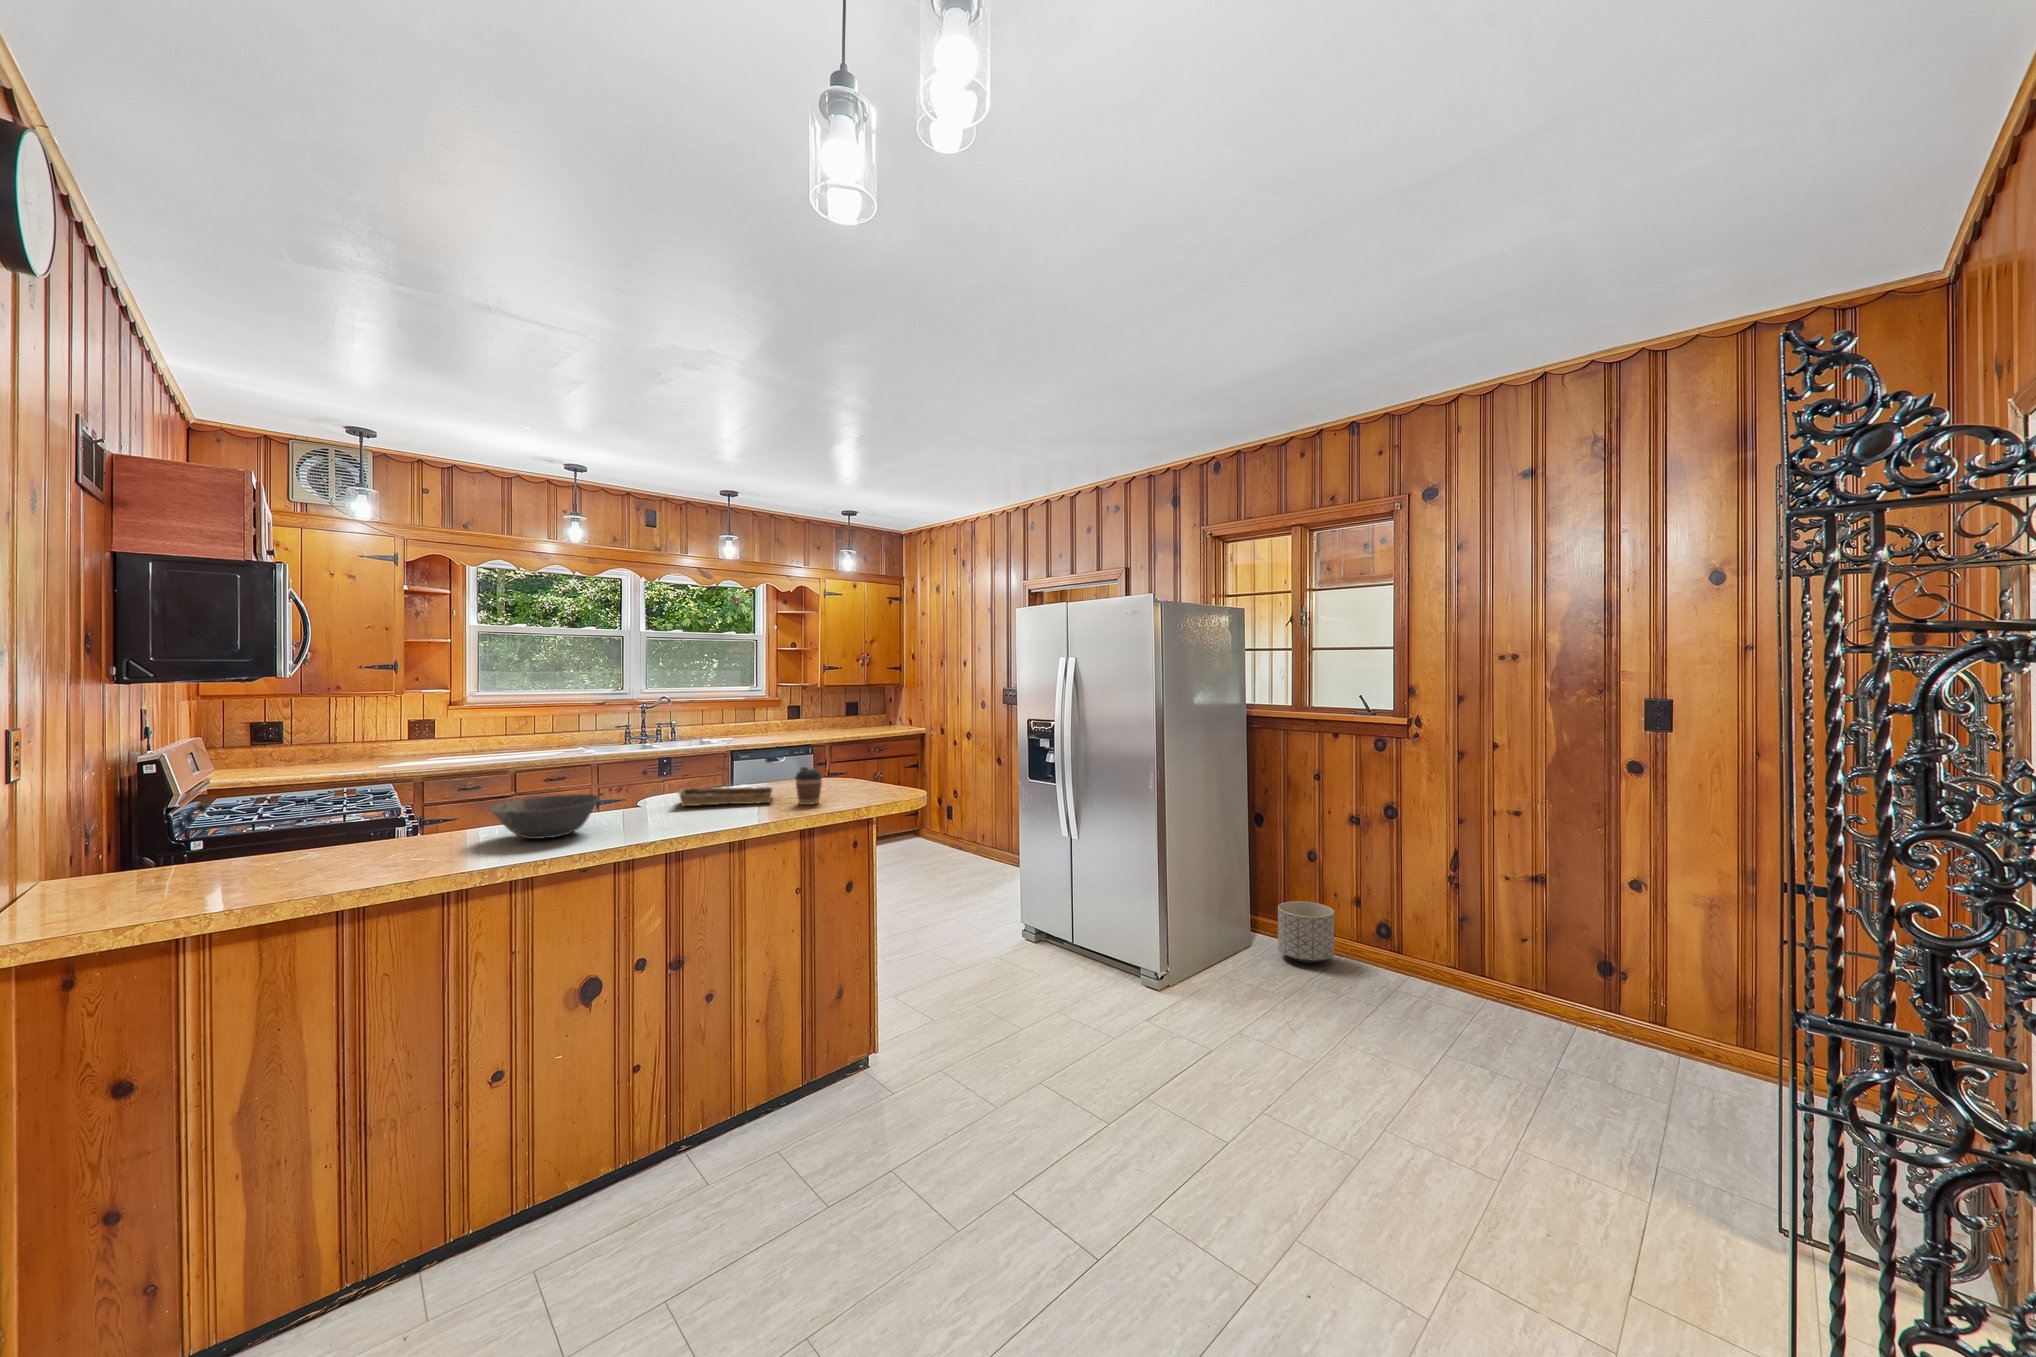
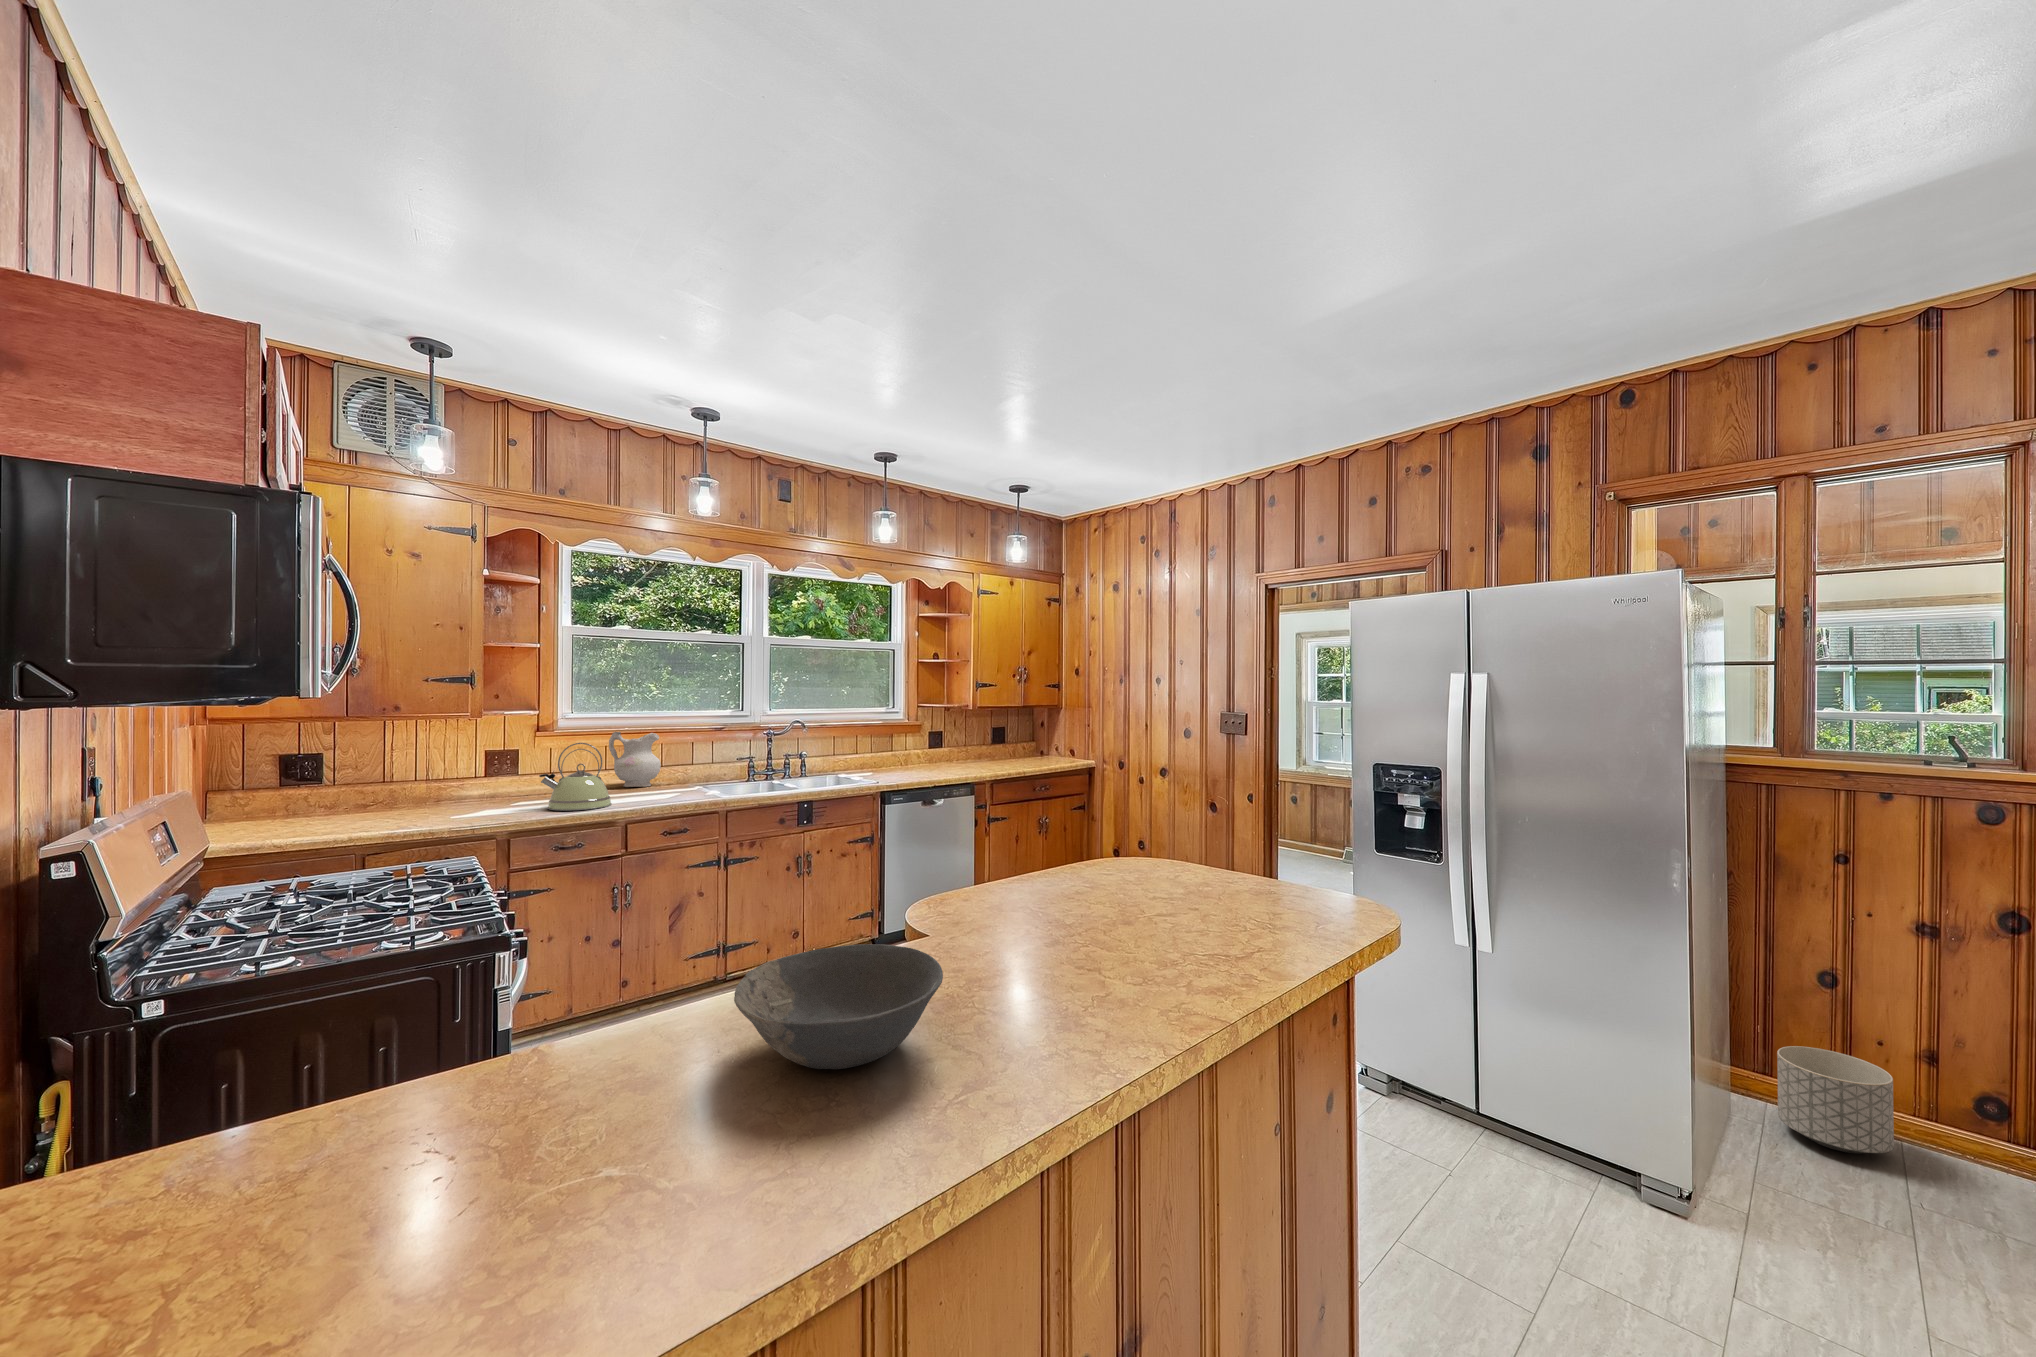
ceramic pitcher: none [508,706,550,748] -> present [609,732,661,787]
kettle: none [449,713,505,761] -> present [539,743,611,811]
coffee cup: present [795,767,823,805] -> none [1210,870,1262,944]
tray: present [678,787,774,806] -> none [992,897,1172,944]

